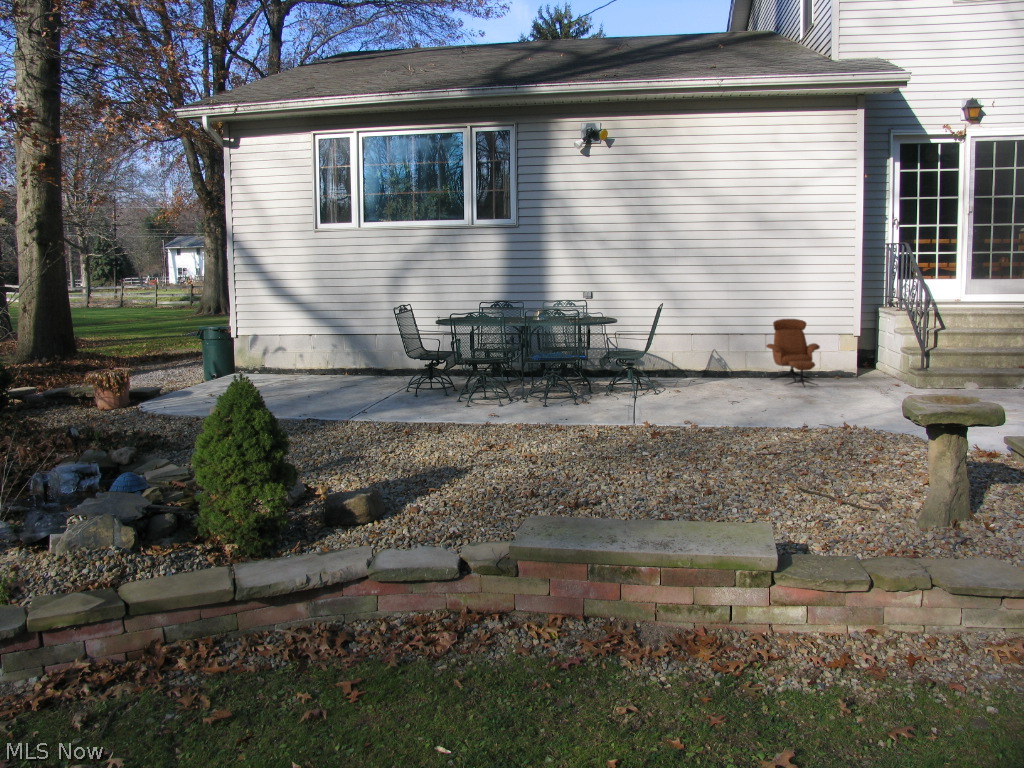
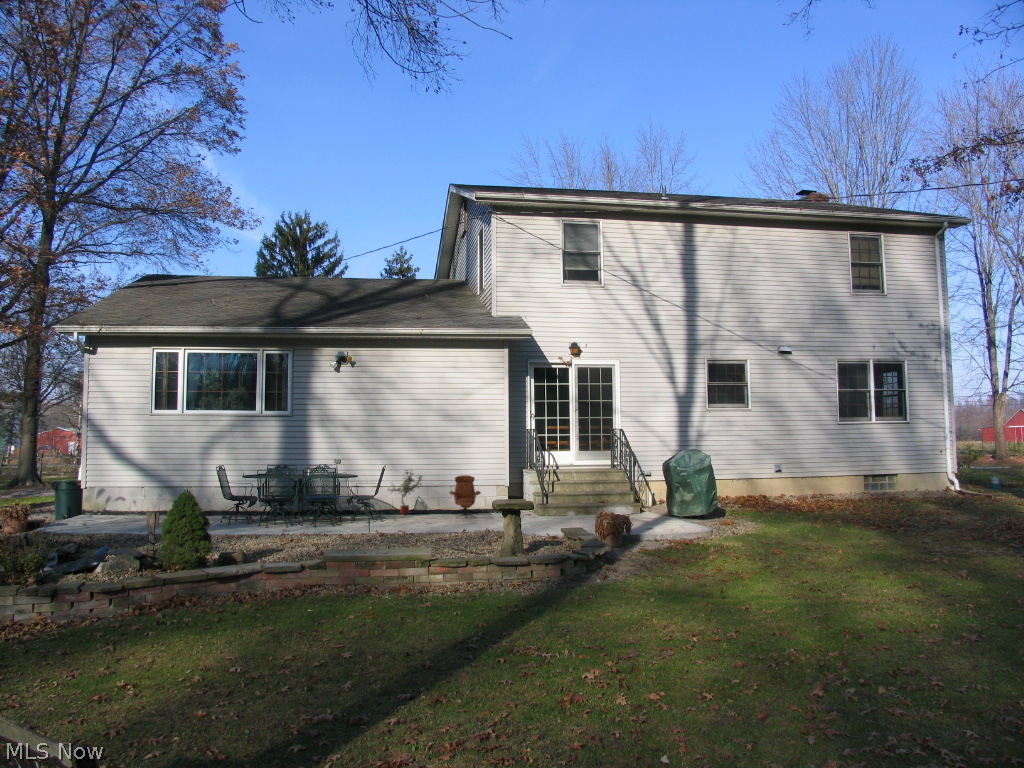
potted tree: none [665,309,724,379] -> present [388,470,422,514]

